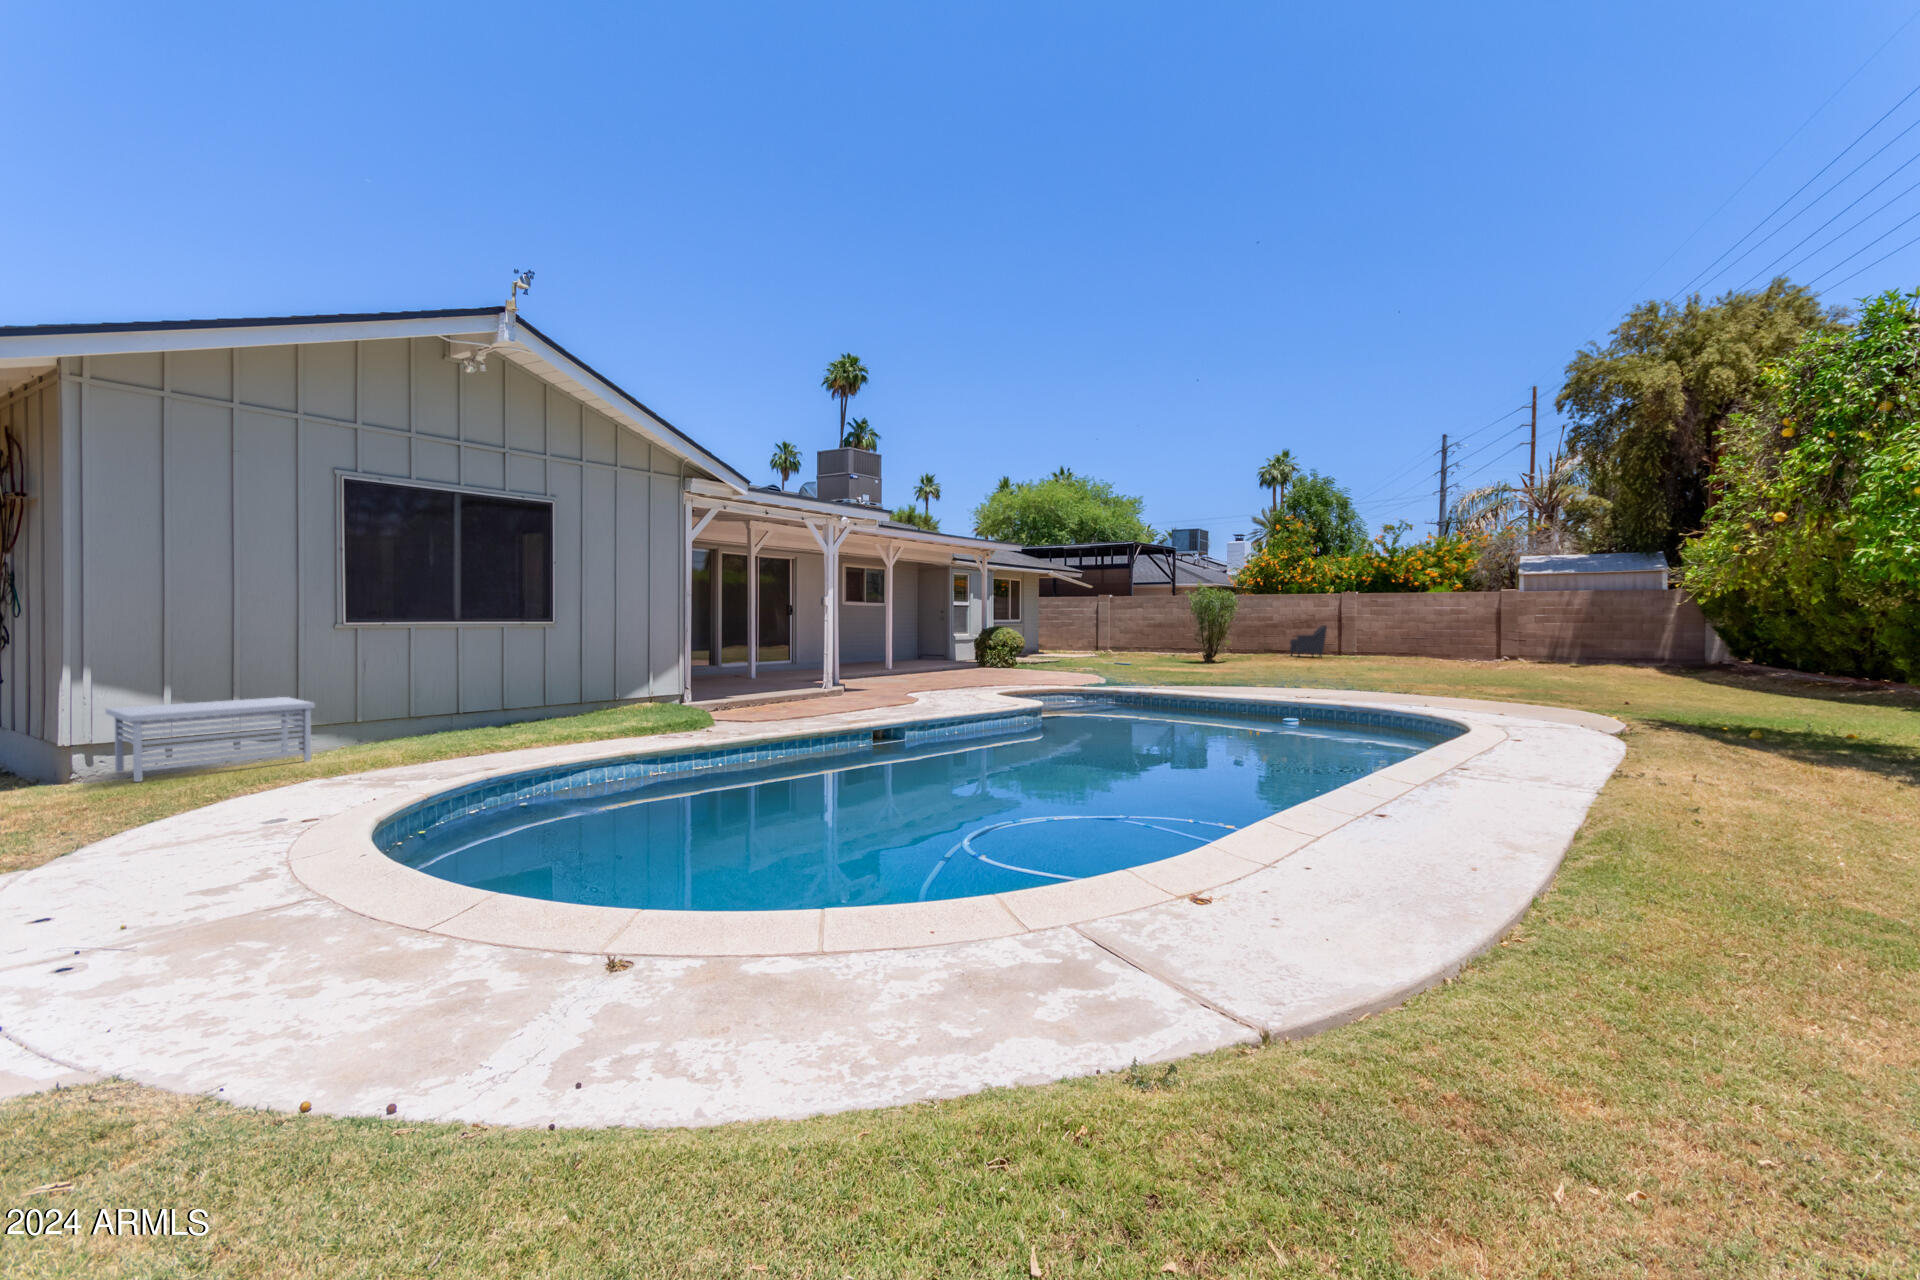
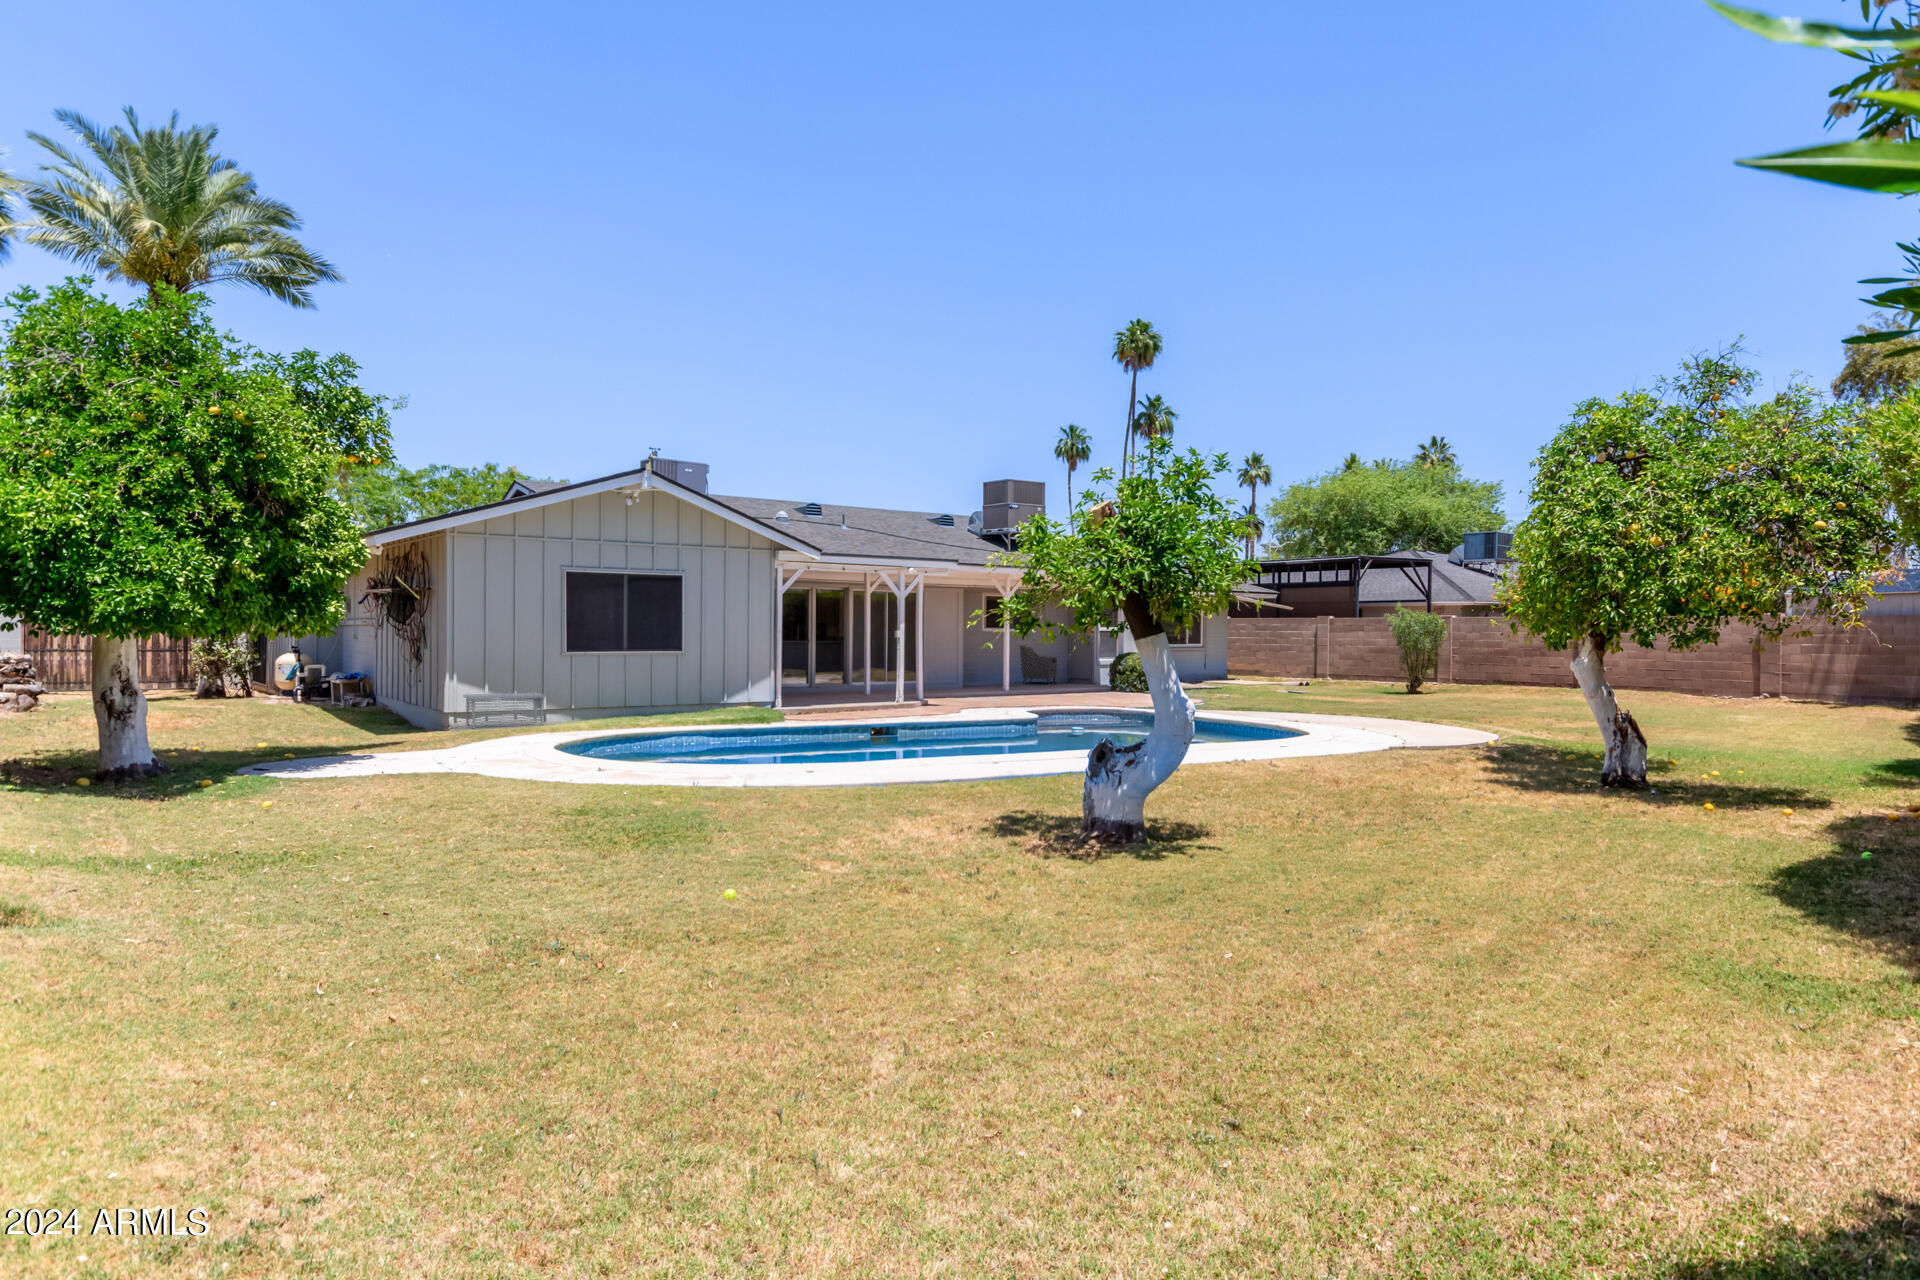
chair: present [1290,625,1327,657] -> present [1020,645,1058,683]

